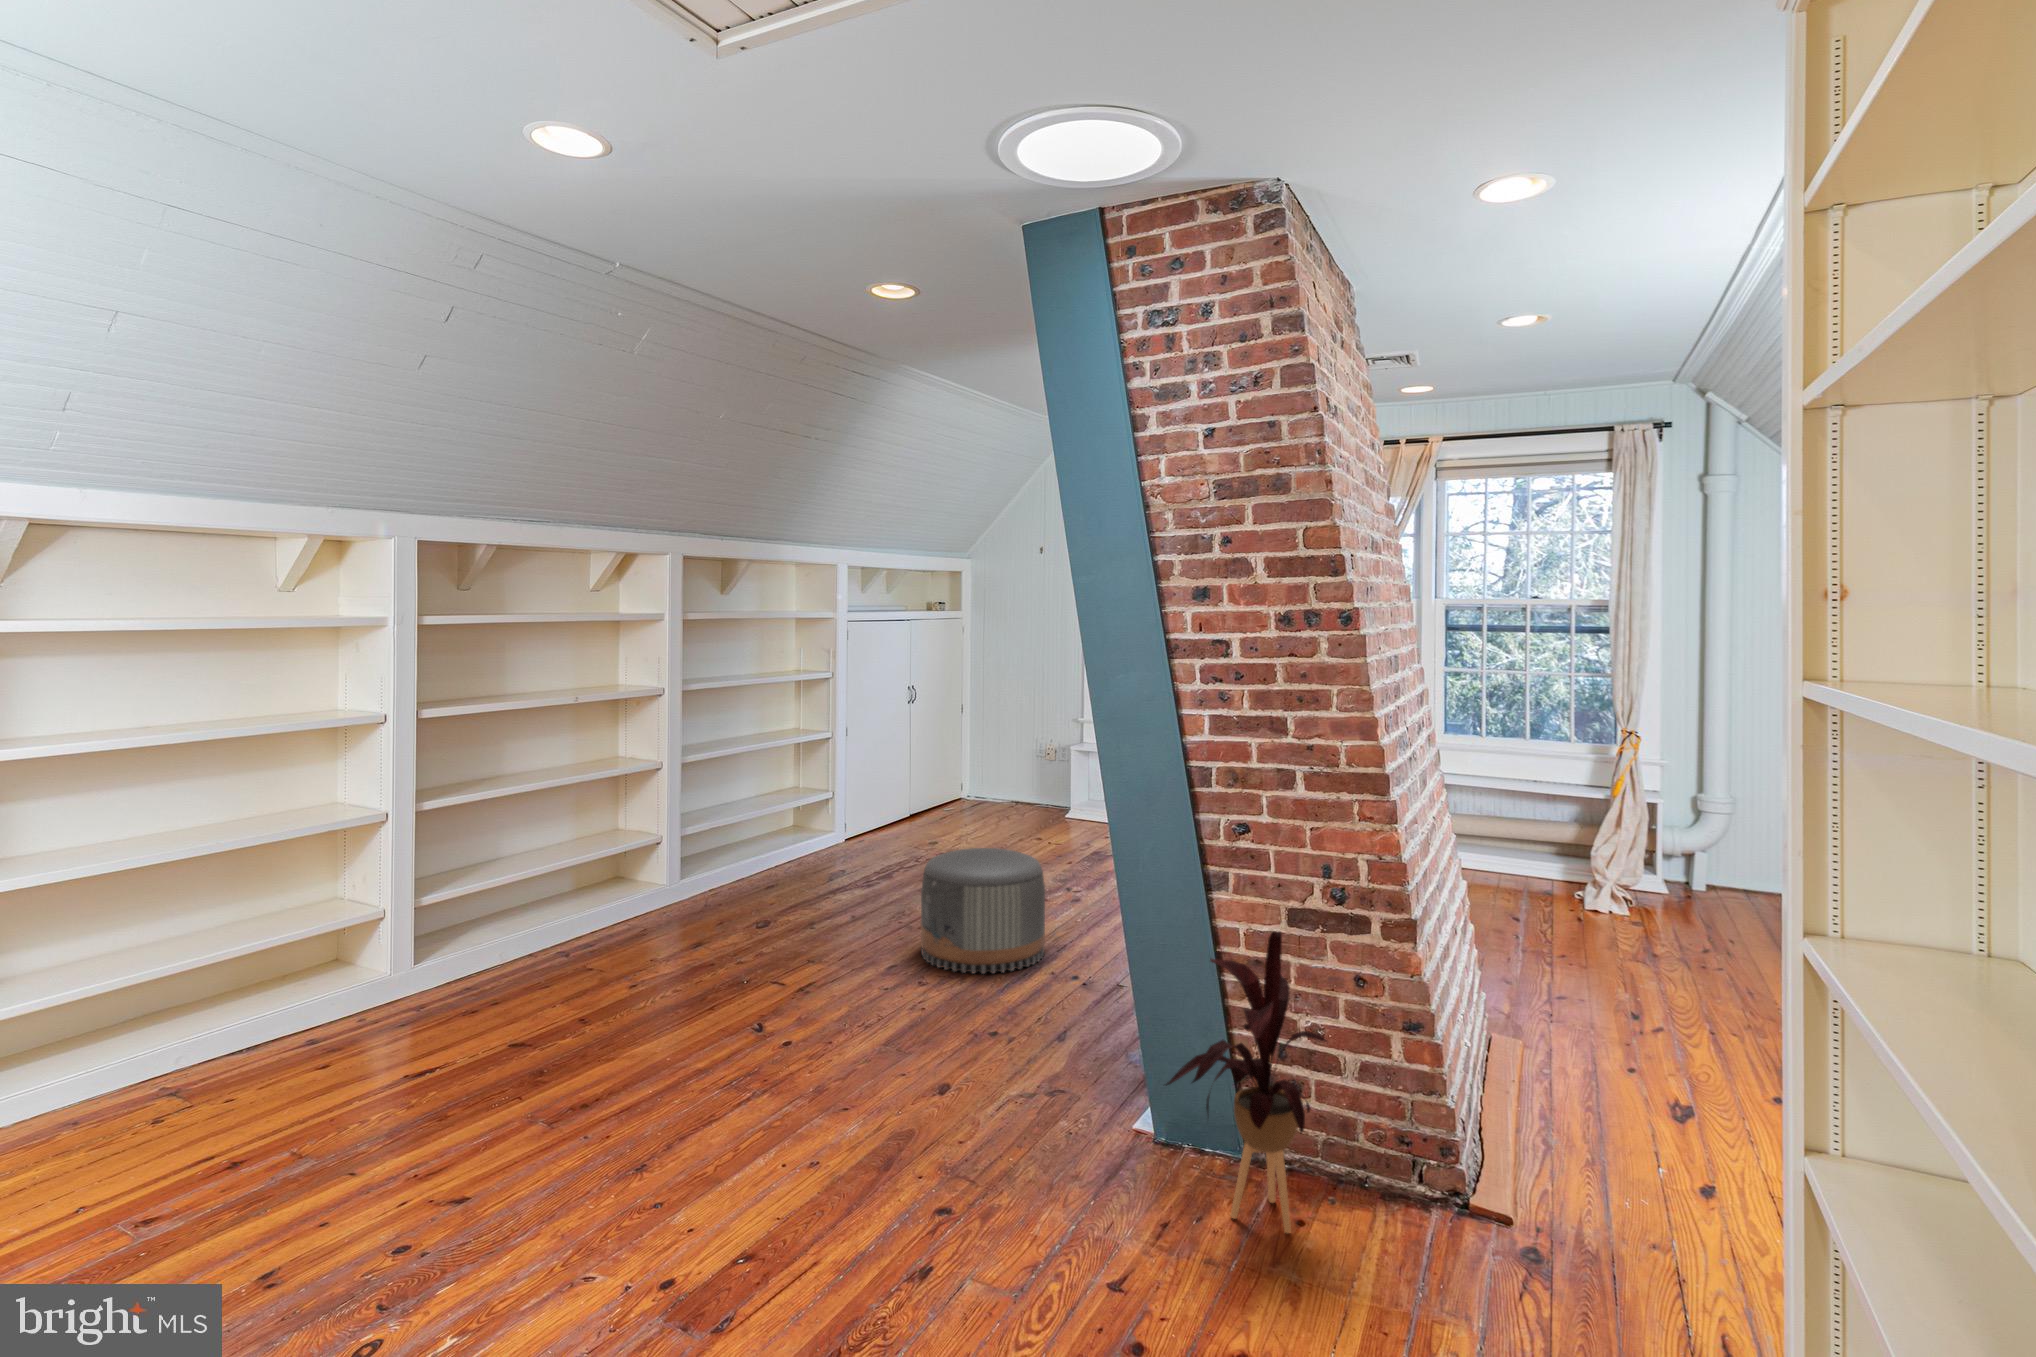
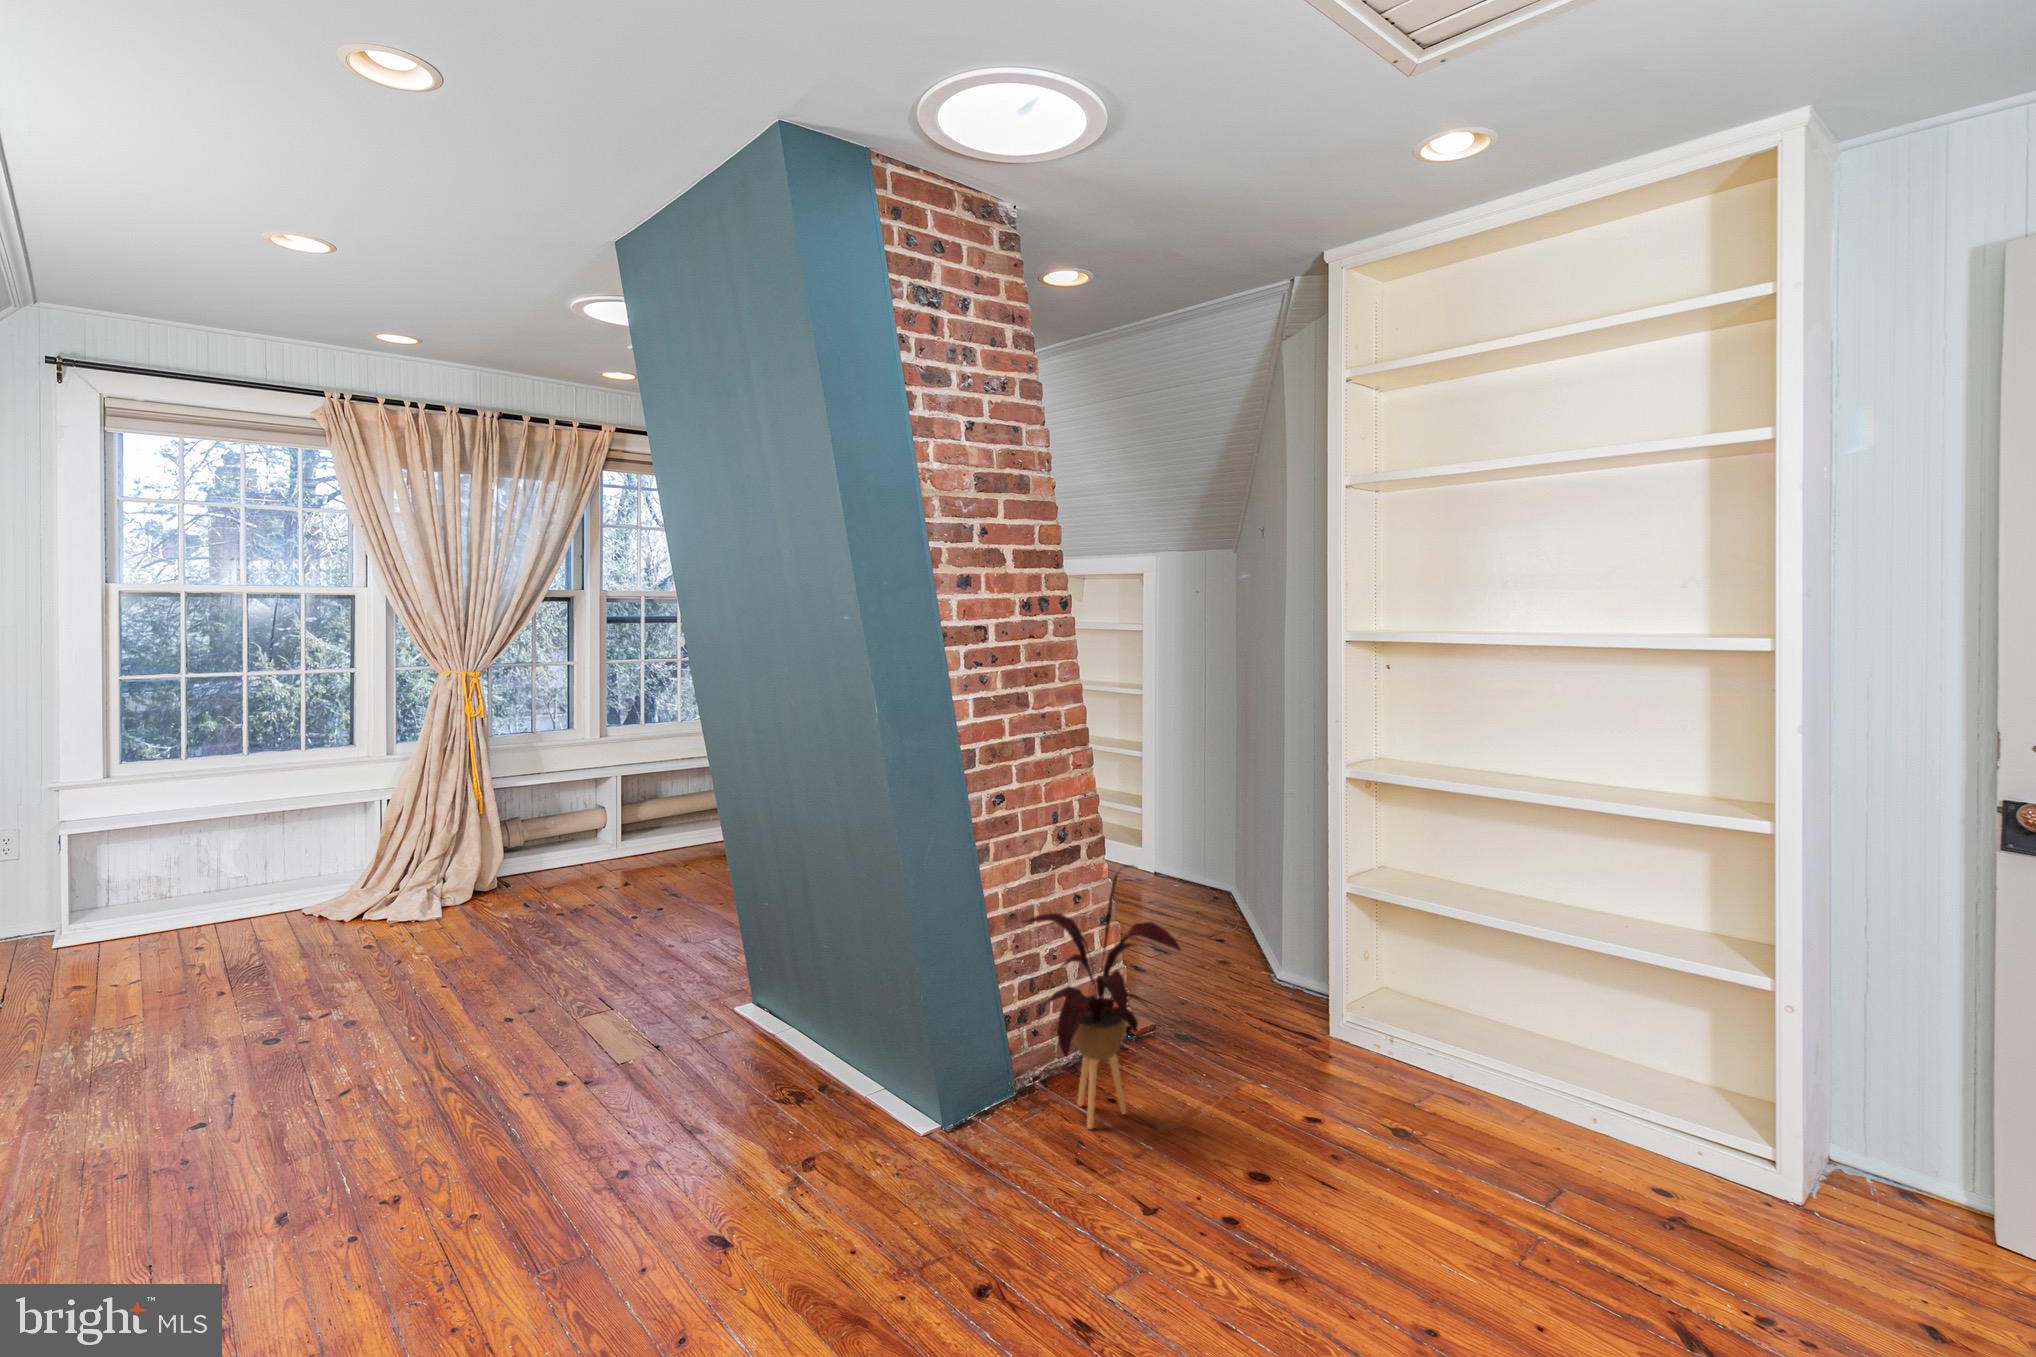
pouf: present [921,848,1045,974] -> none [282,945,499,1151]

